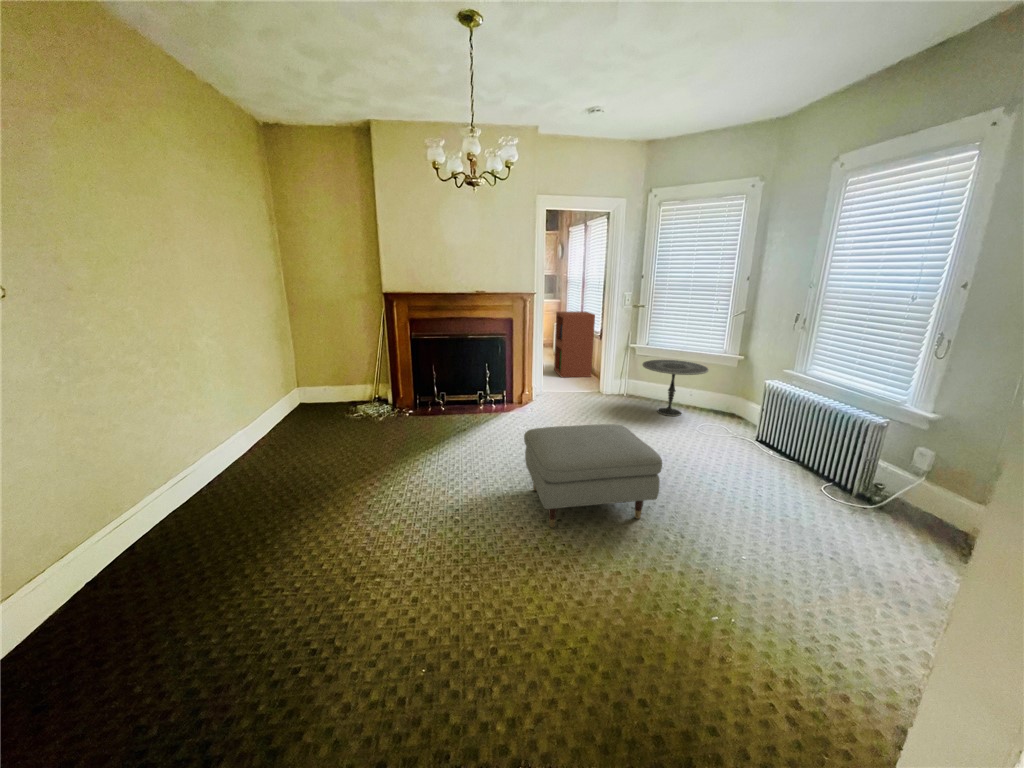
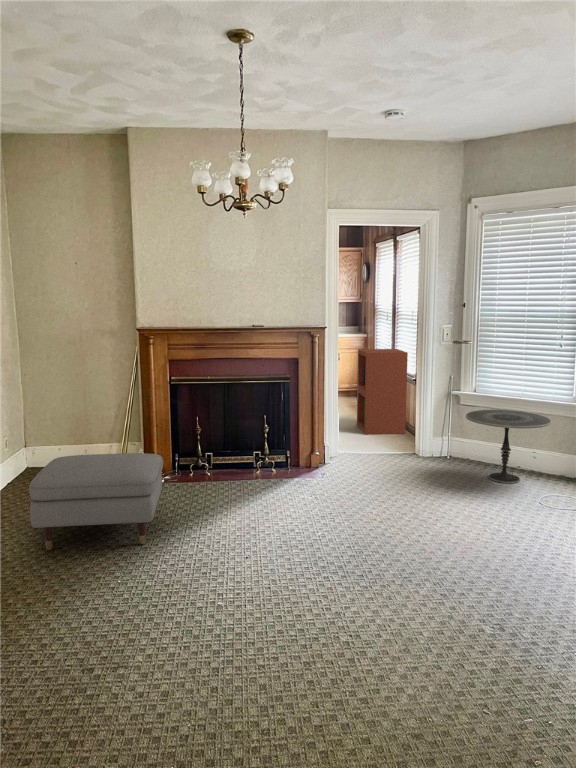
ottoman: present [524,424,662,528] -> present [29,453,163,550]

